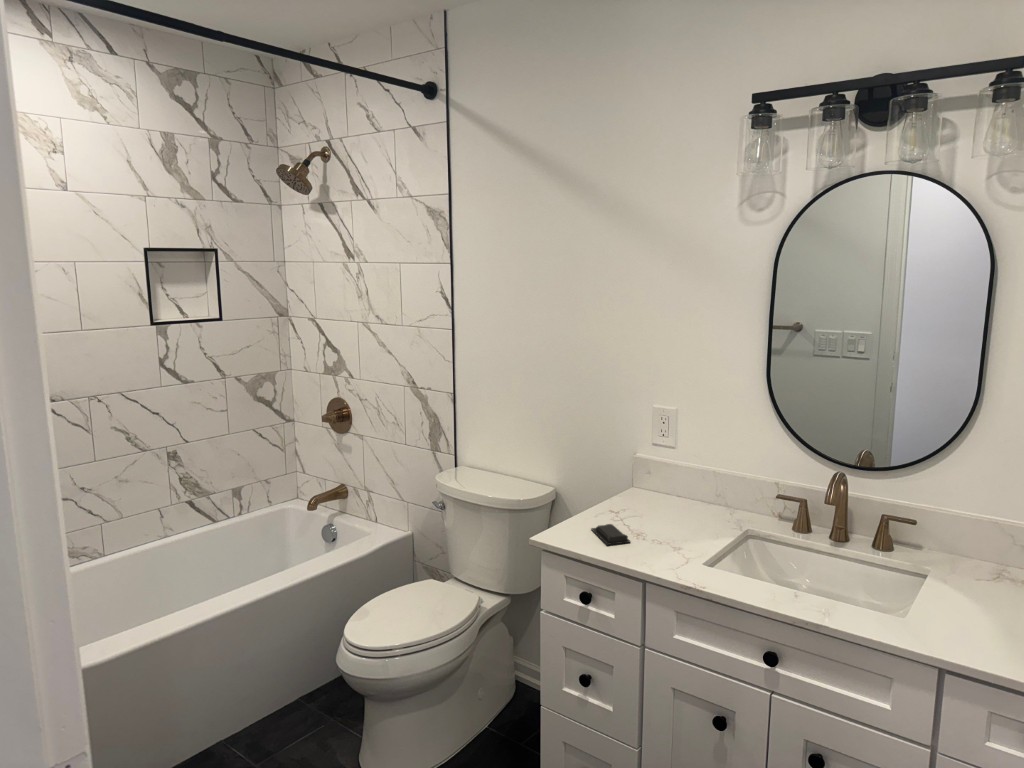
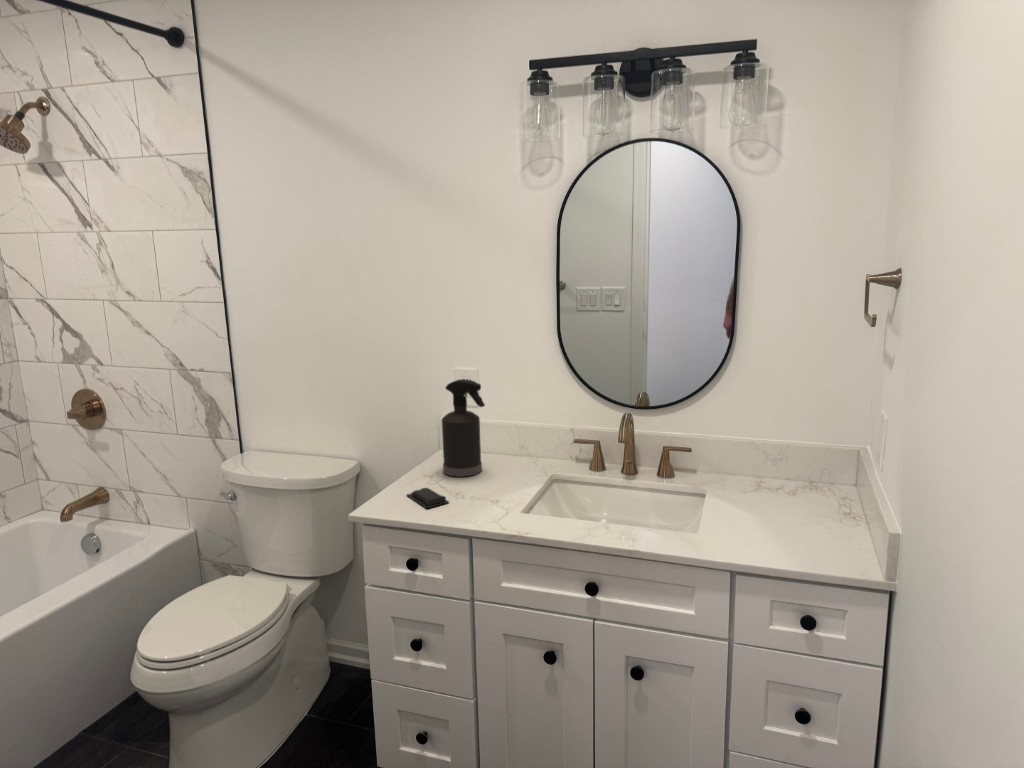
spray bottle: none [634,418,681,518] -> present [442,379,485,477]

